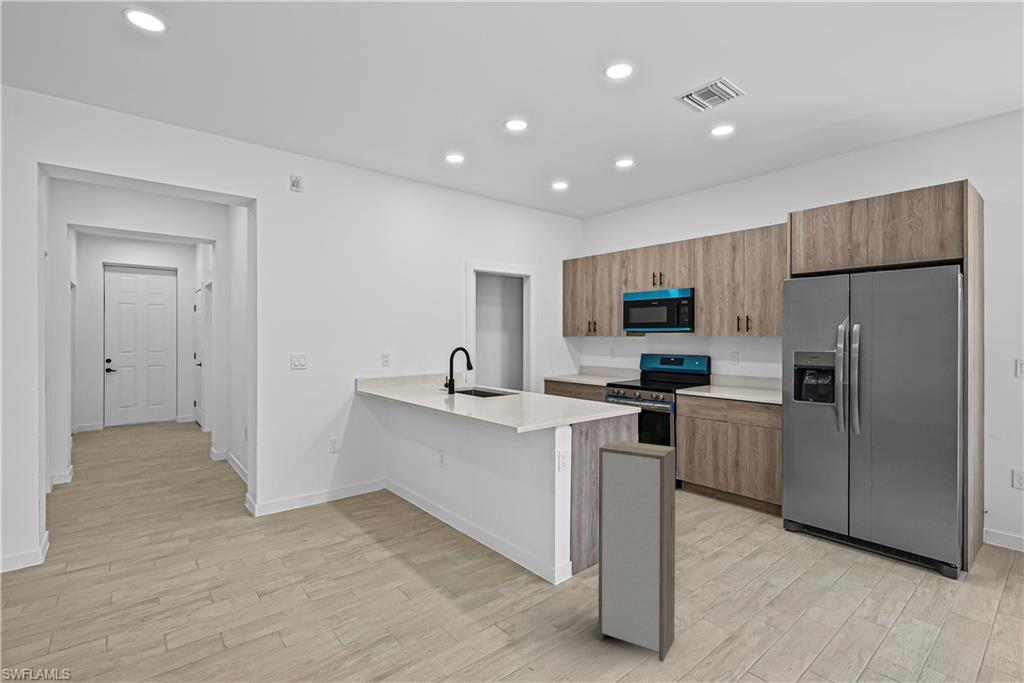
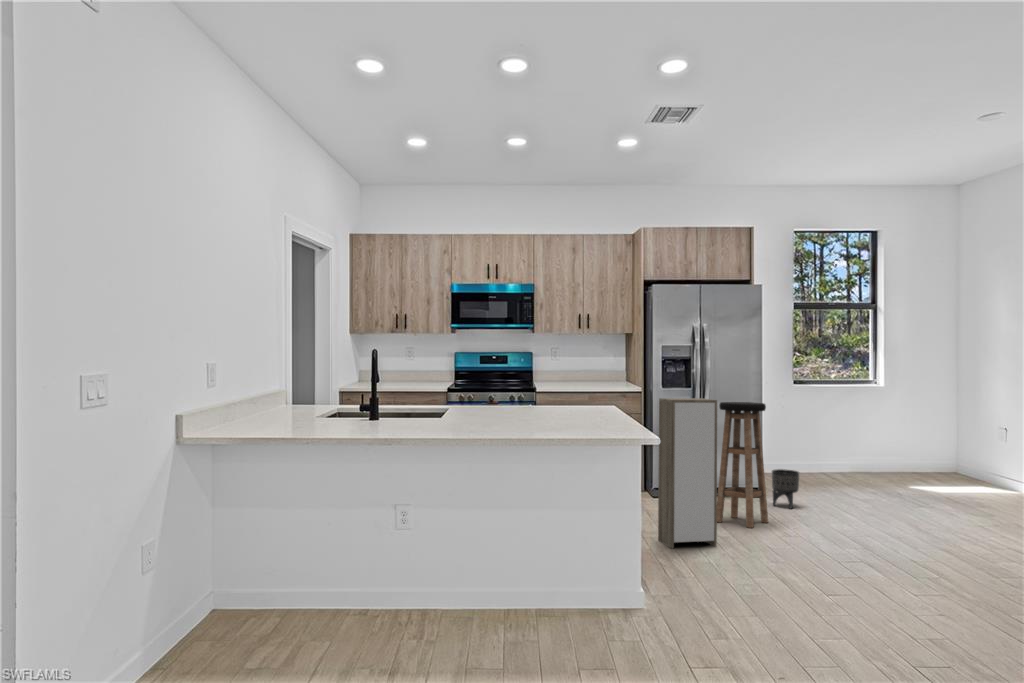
bar stool: none [764,448,854,646] -> present [717,402,768,528]
planter: none [934,557,990,631] -> present [772,469,799,509]

